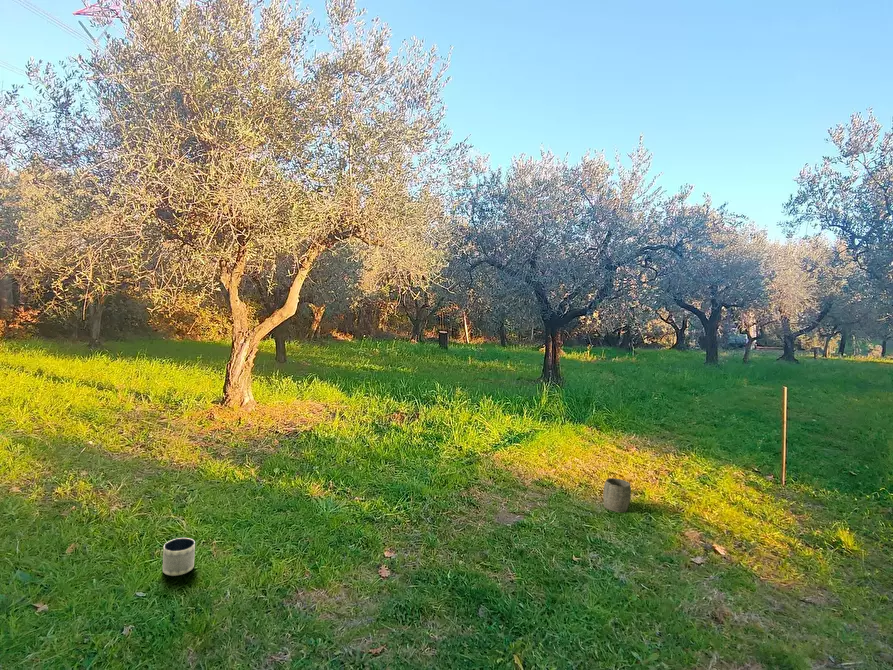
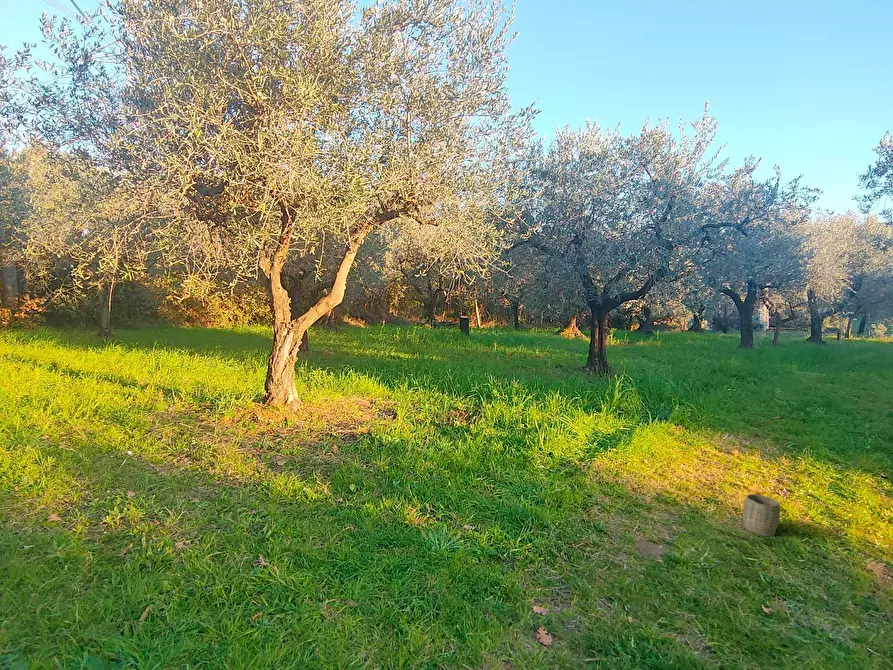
planter: present [163,538,195,576] -> none [264,597,303,651]

